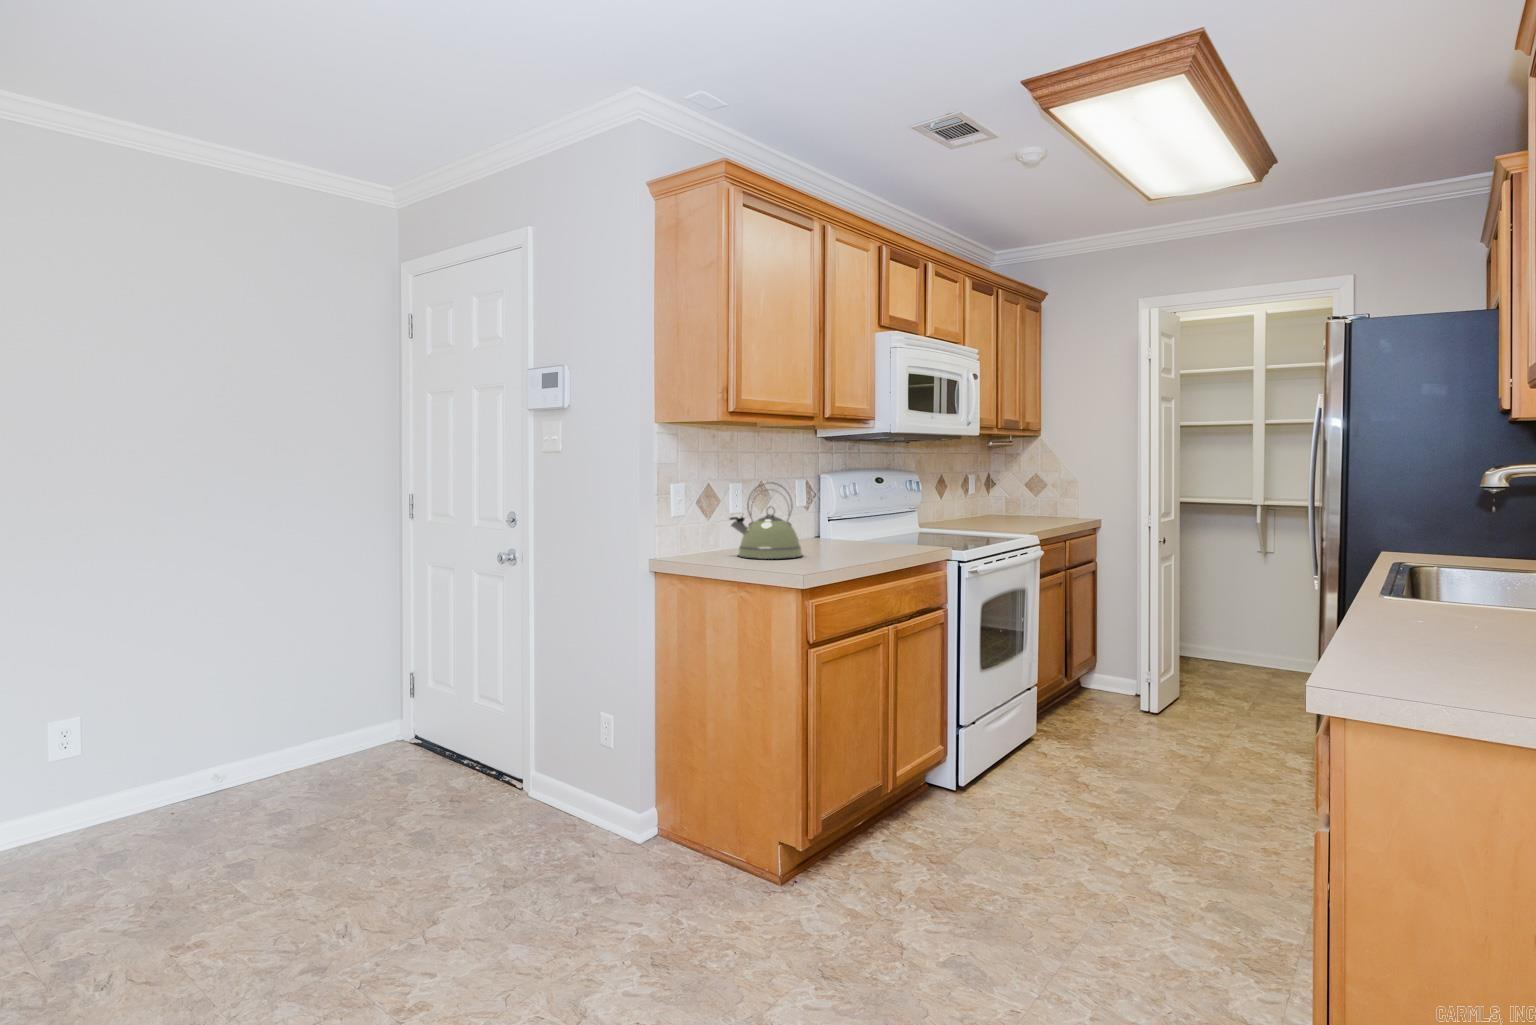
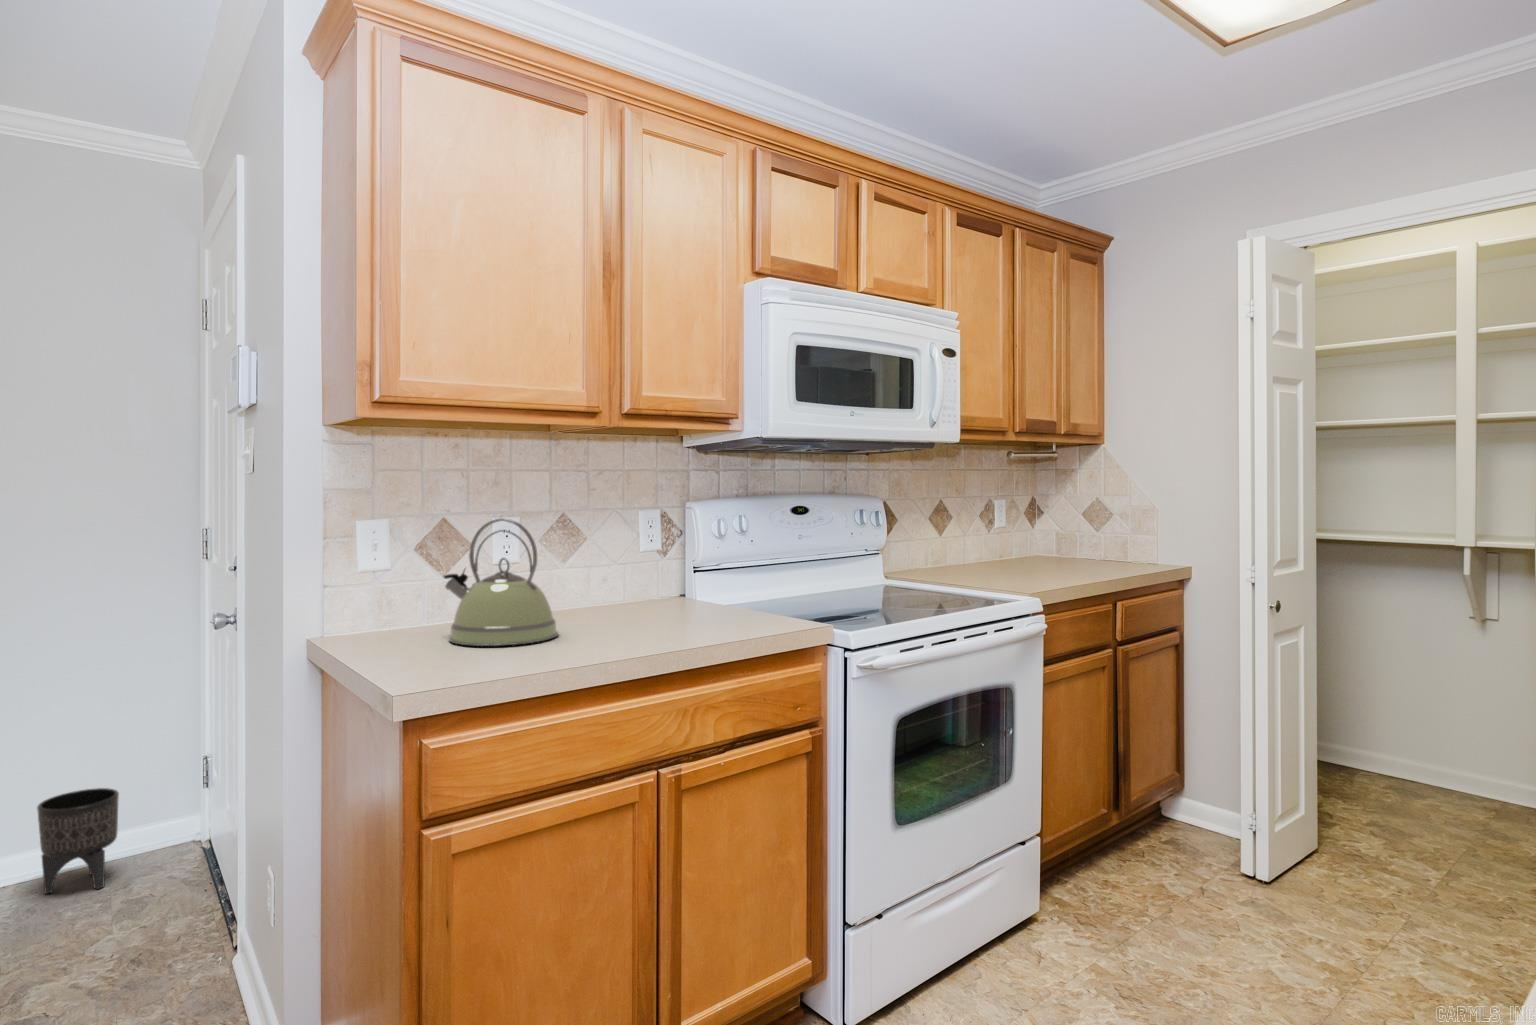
planter: none [326,691,381,768] -> present [37,788,119,894]

